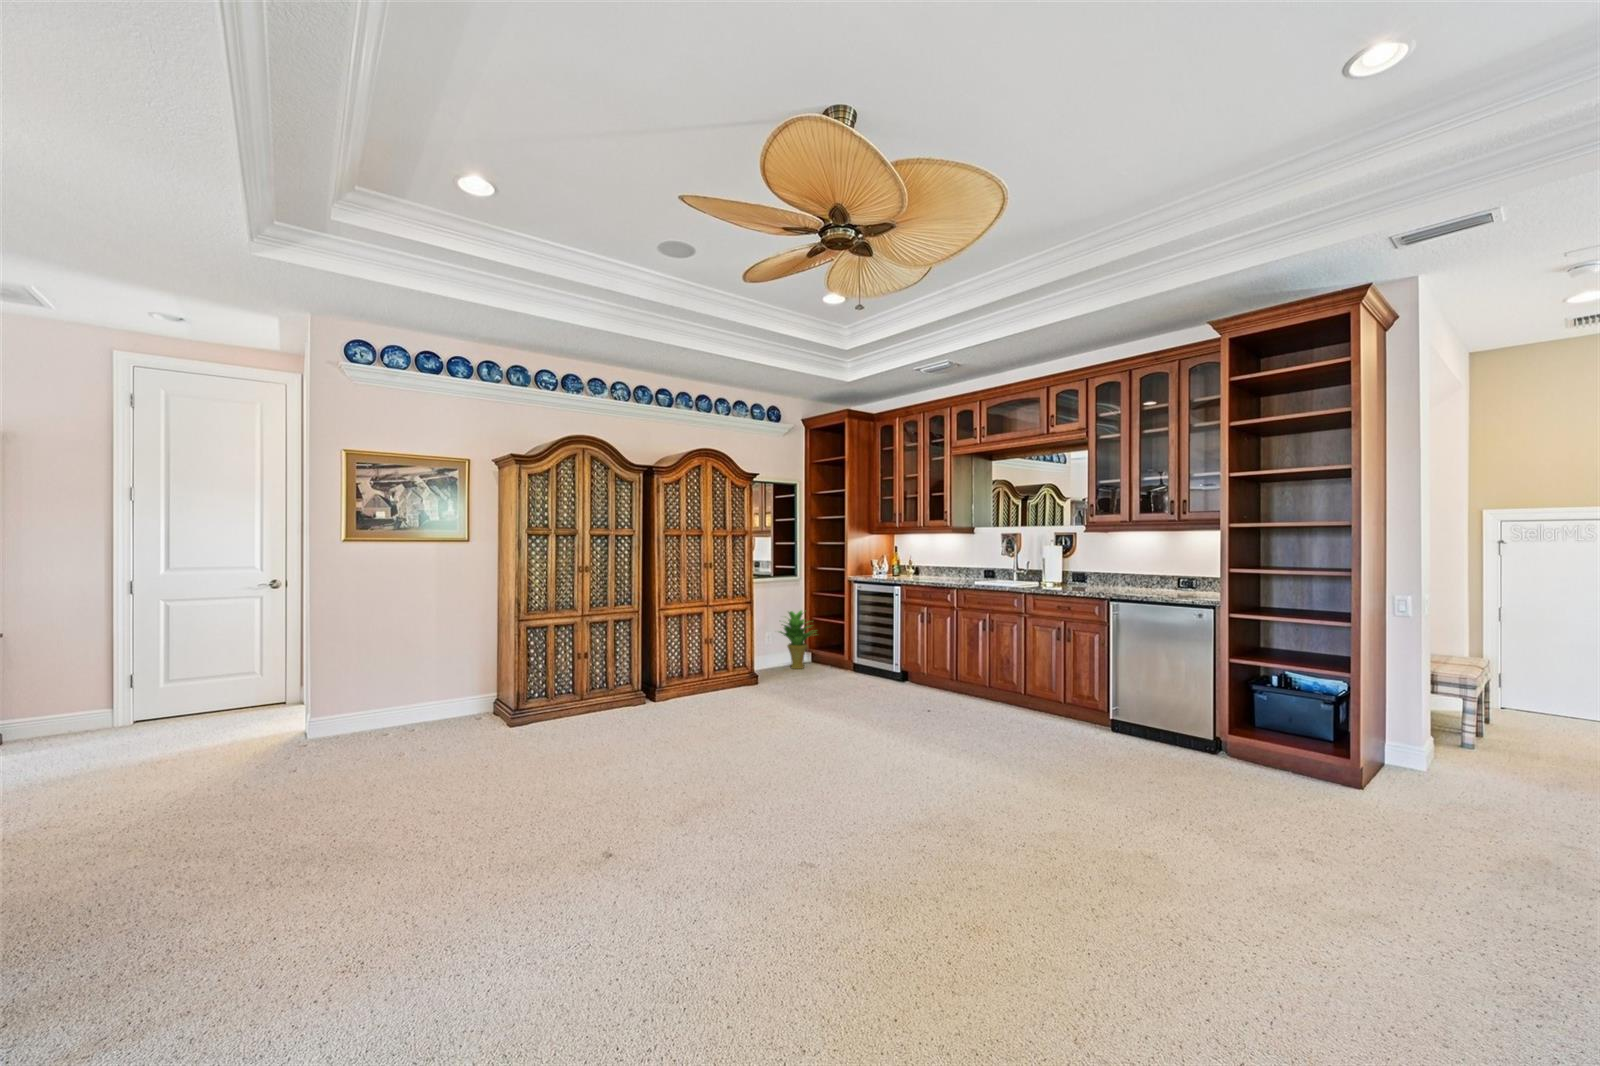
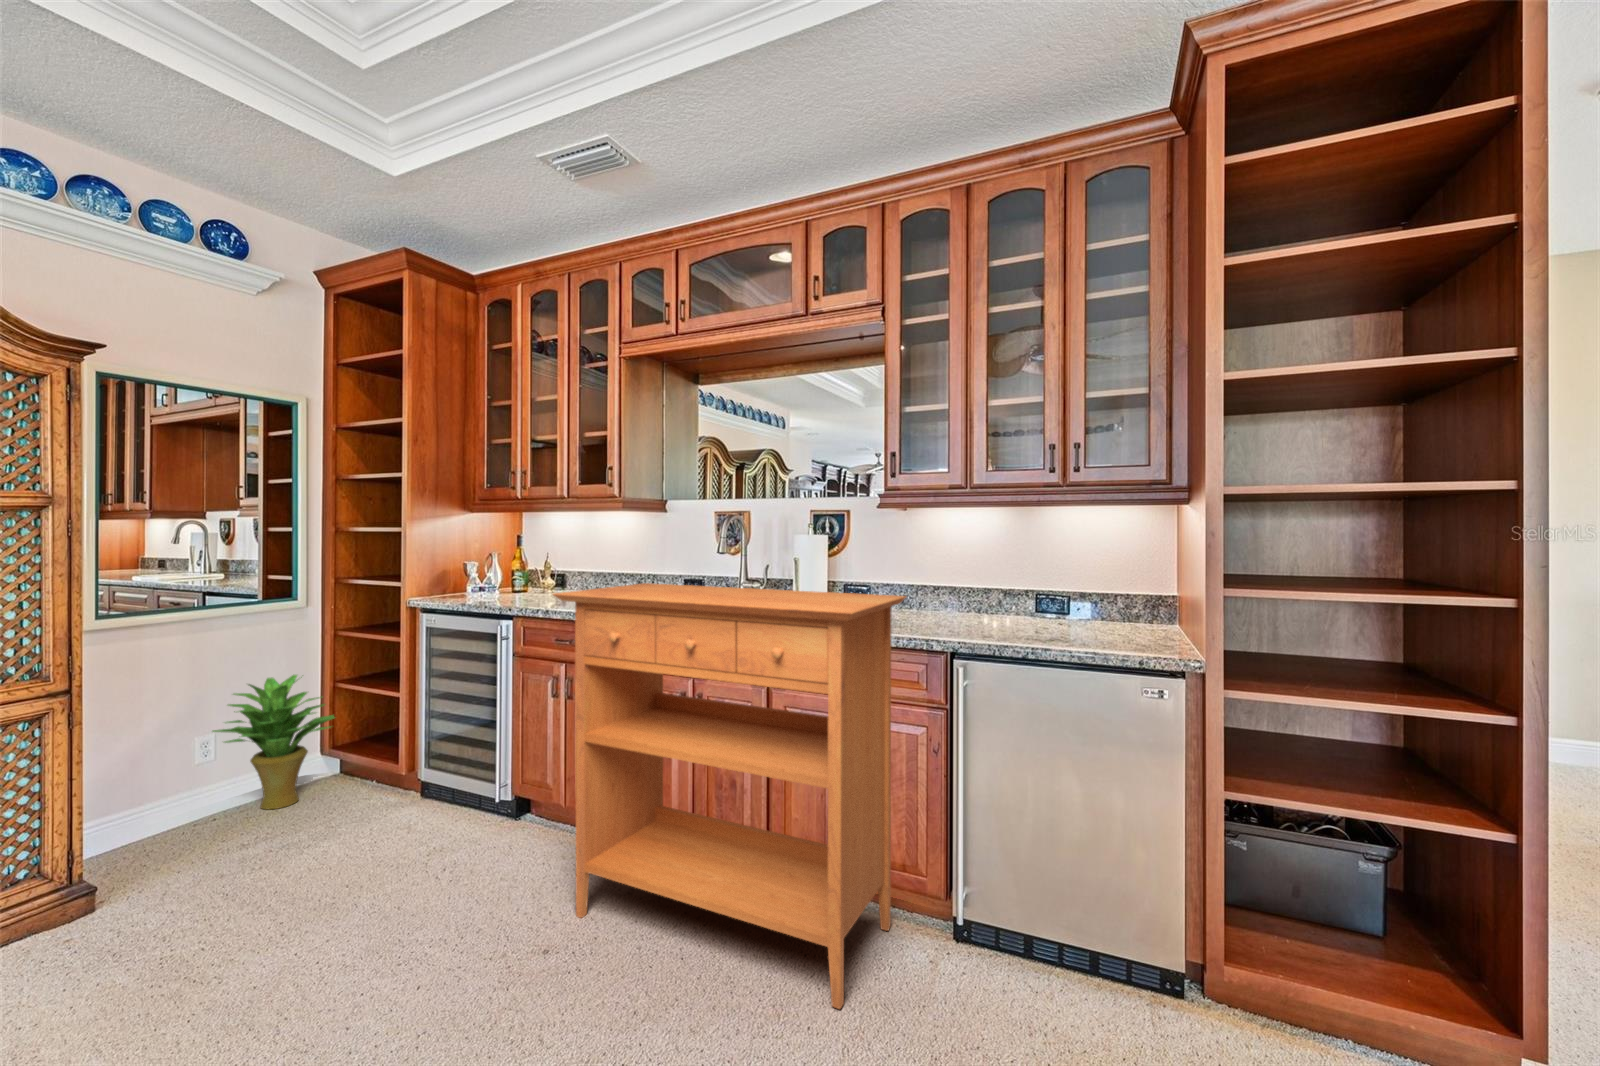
console table: none [928,568,1087,734] -> present [553,583,906,1009]

